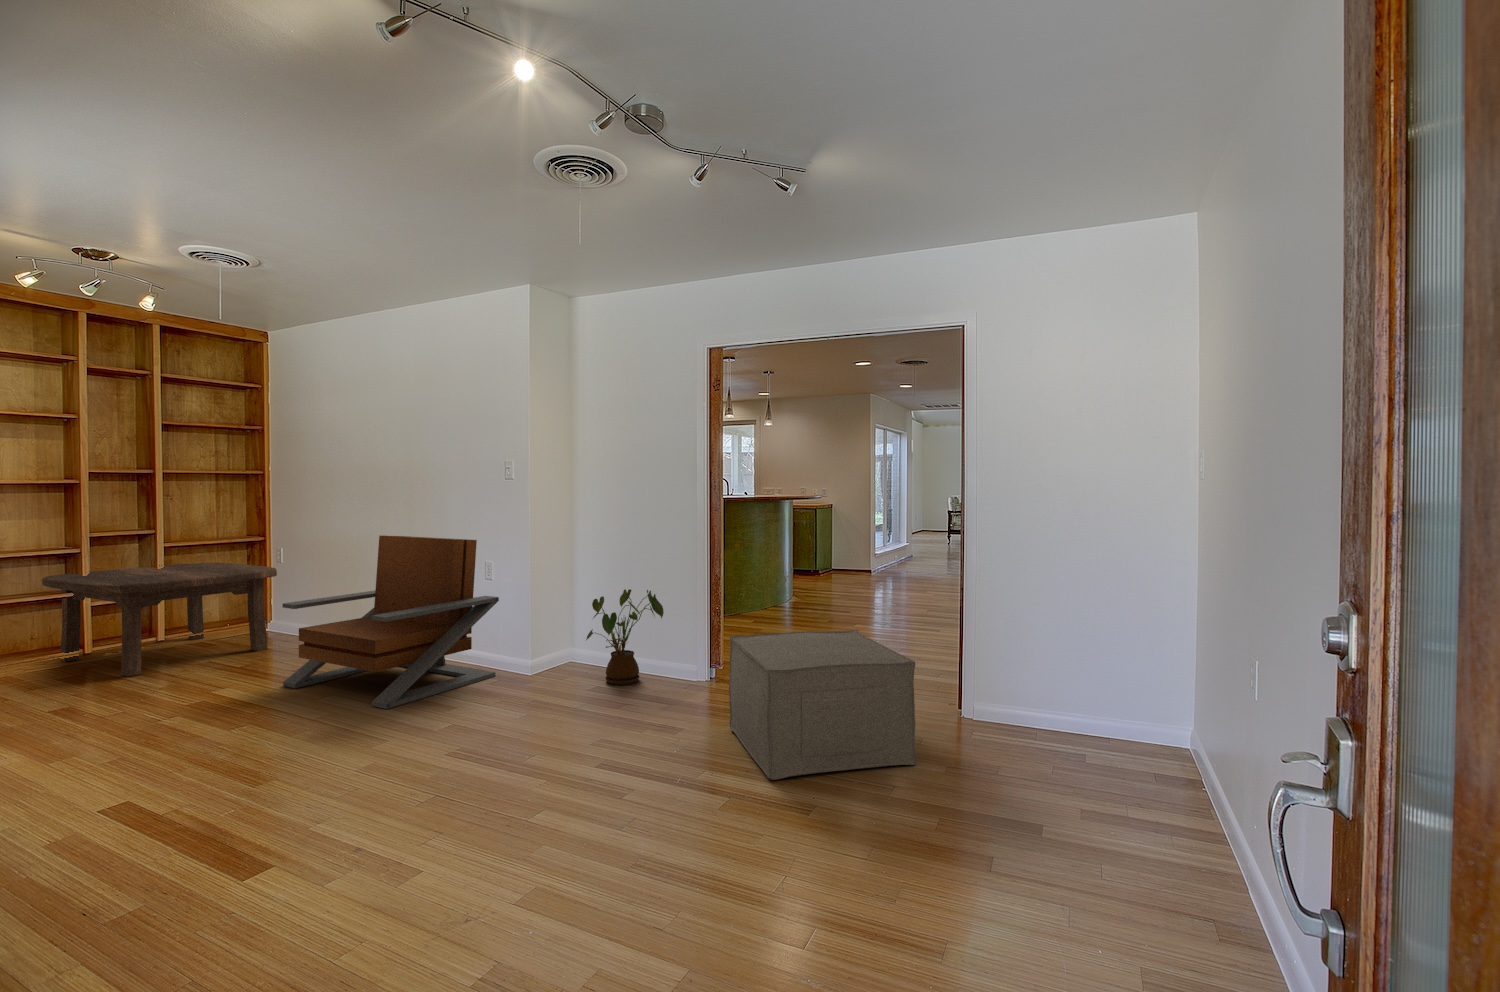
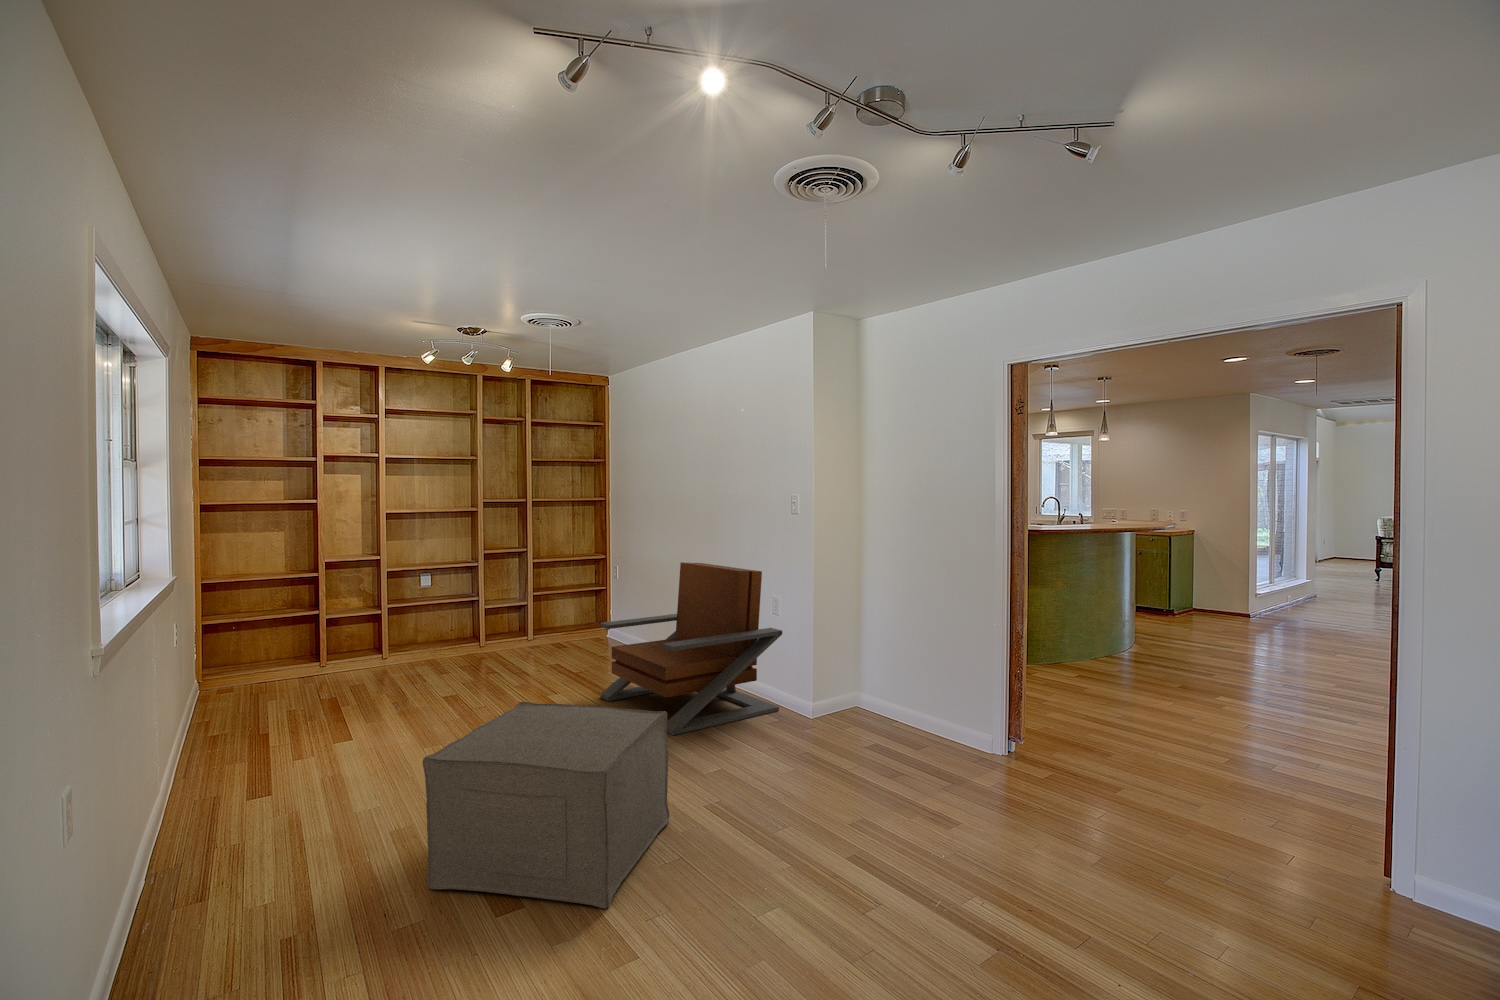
coffee table: present [42,563,277,677] -> none [452,577,608,673]
house plant: present [586,589,664,685] -> none [864,633,951,740]
ottoman: present [729,630,916,780] -> present [423,702,670,908]

